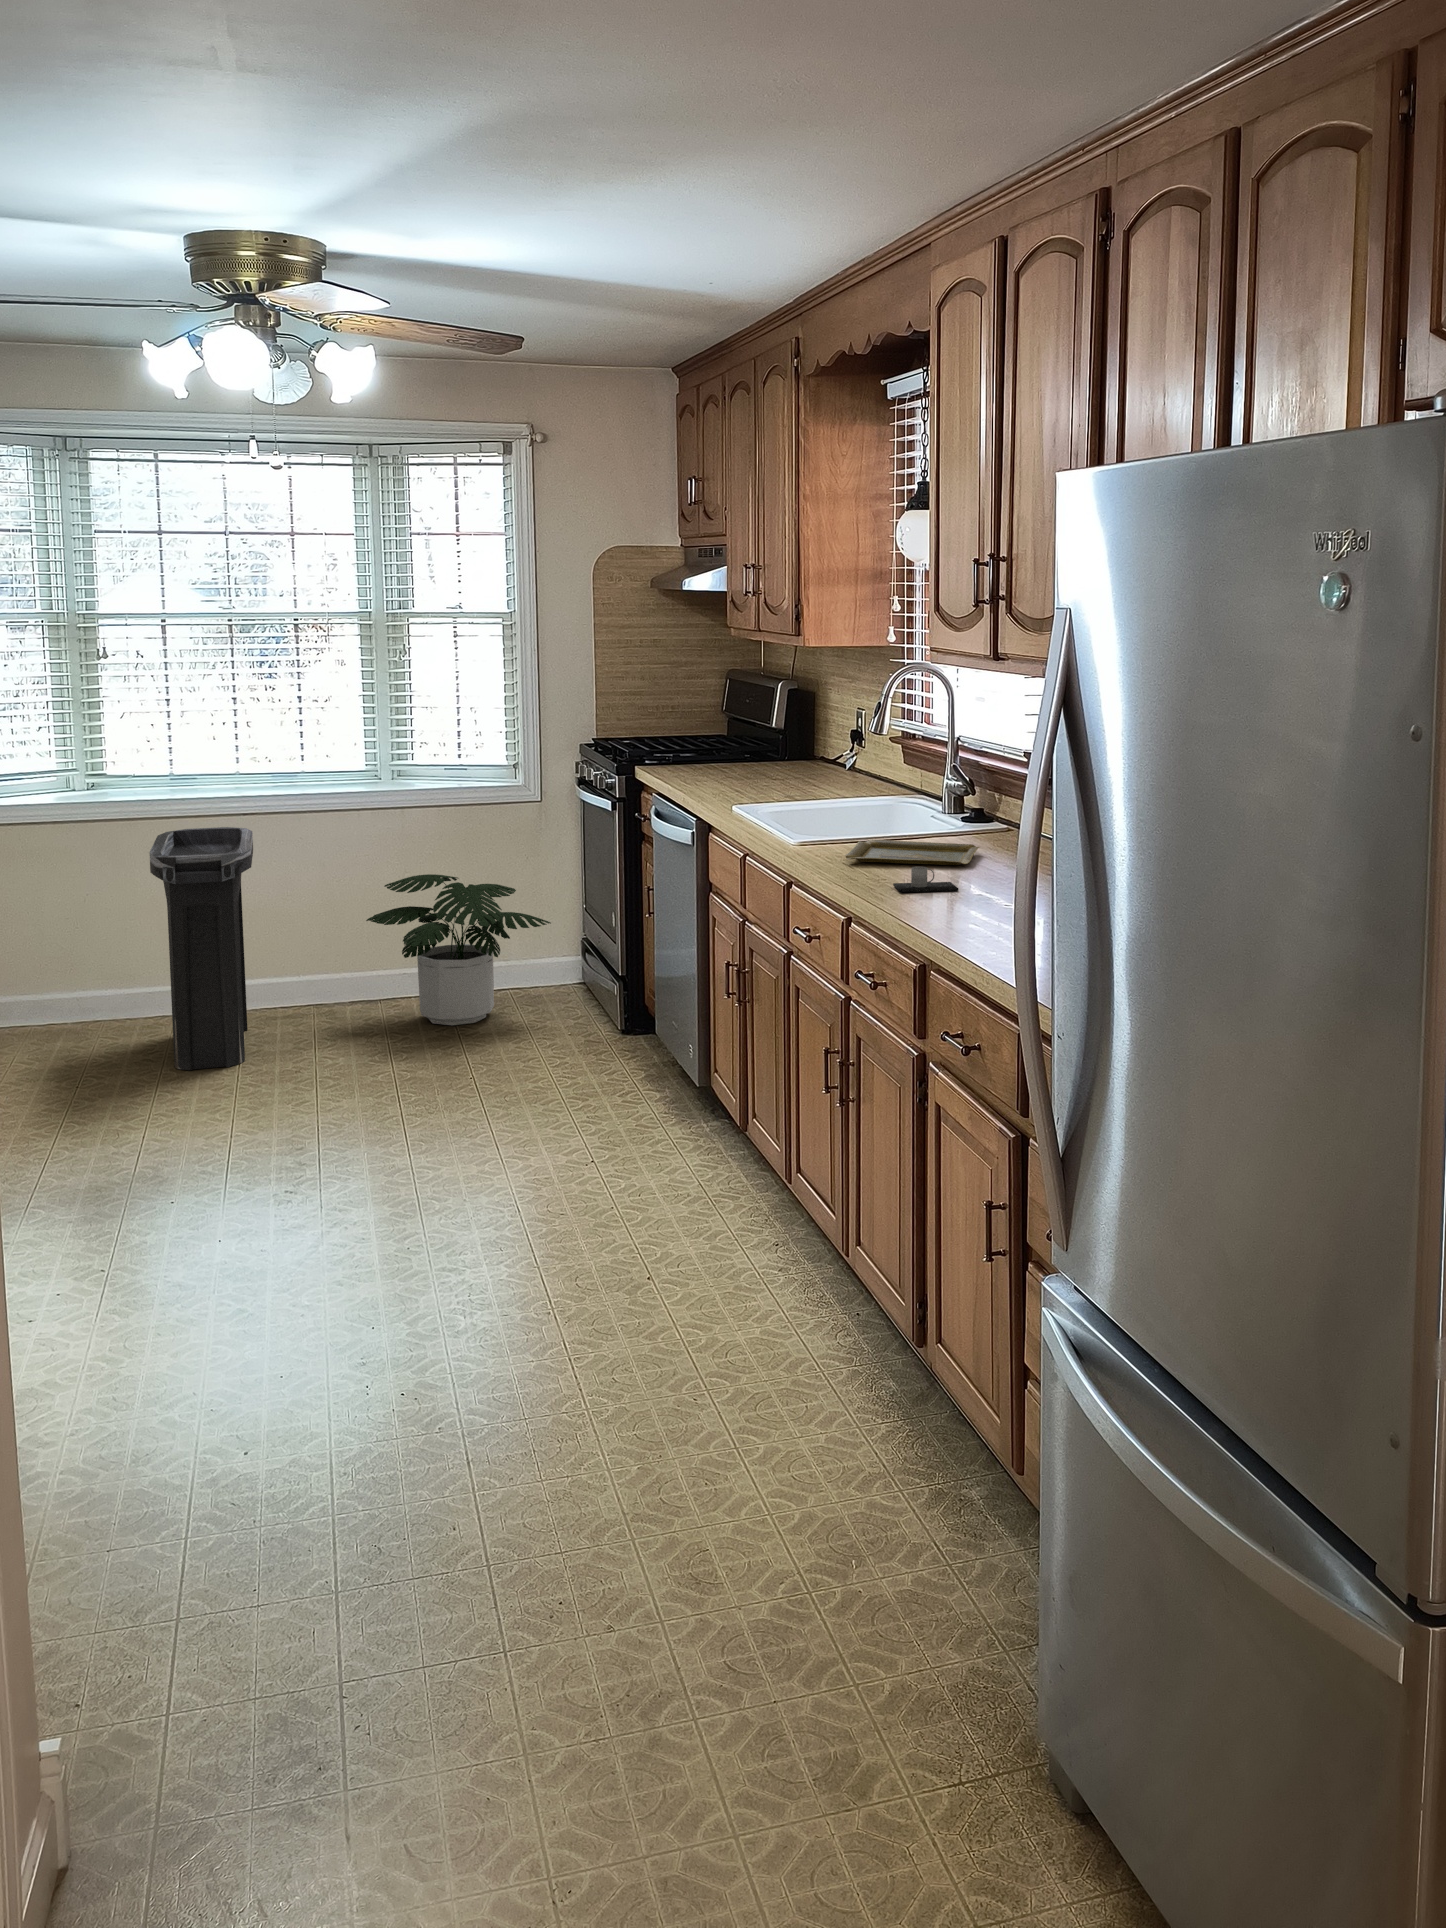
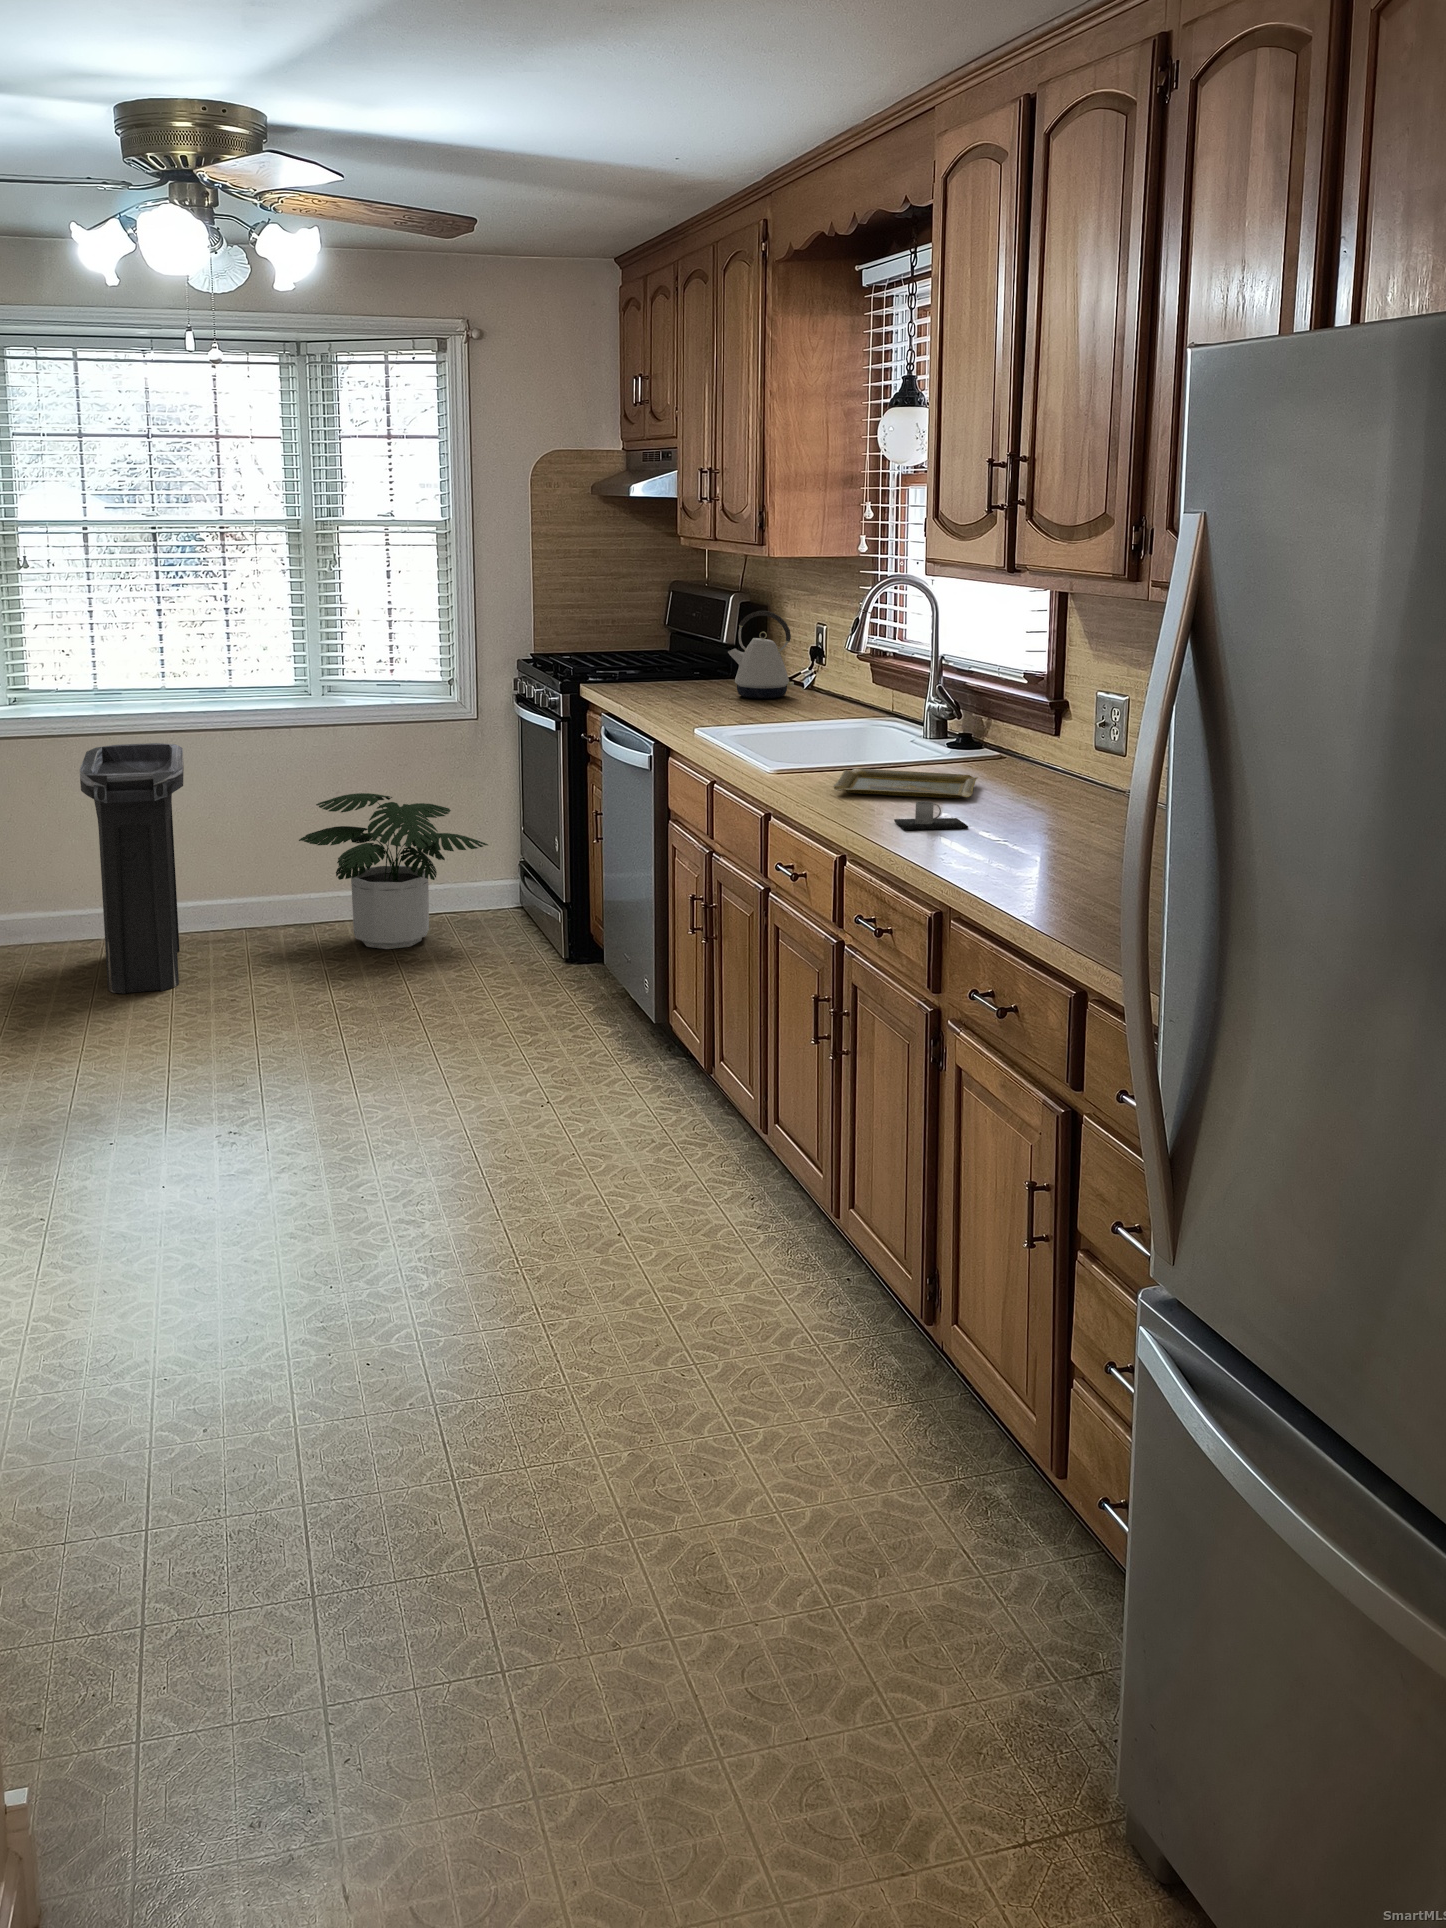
kettle: none [773,697,835,779] -> present [728,611,794,698]

